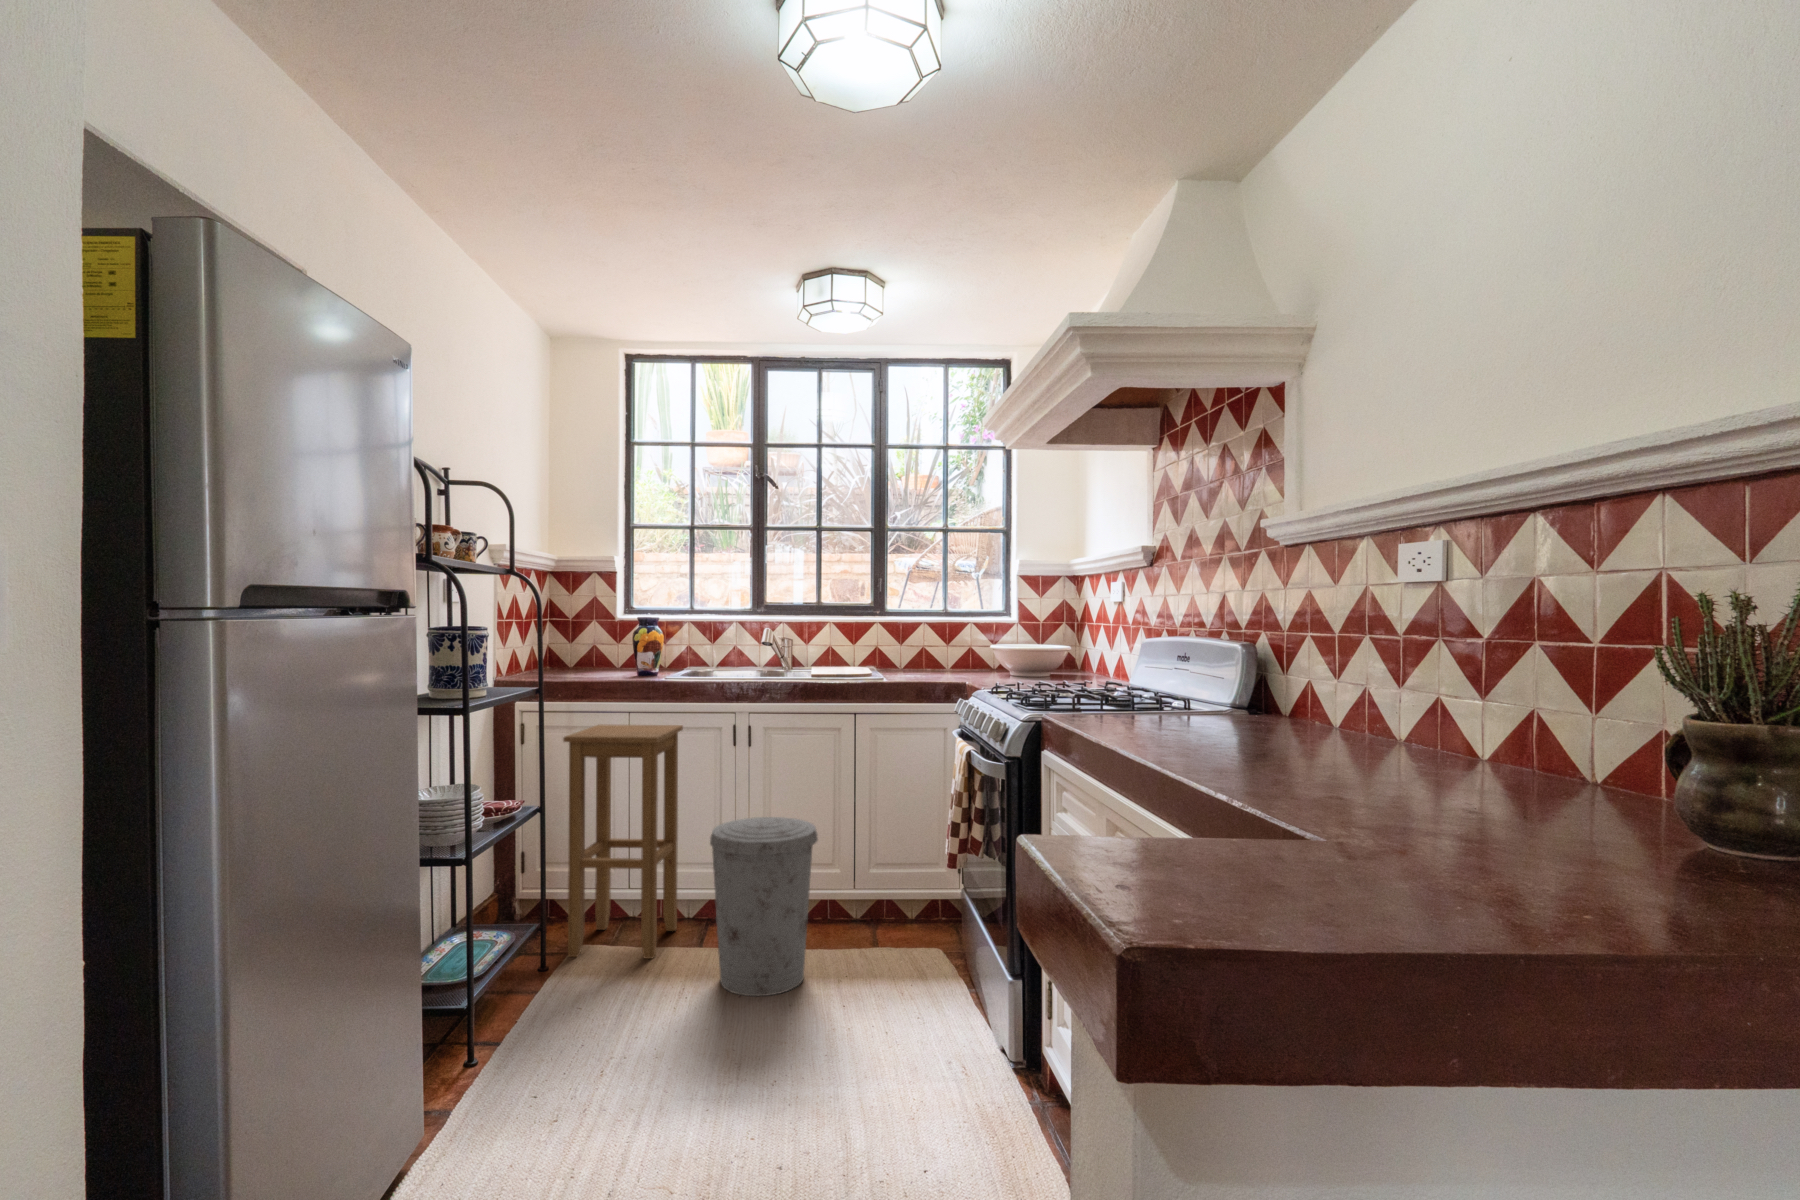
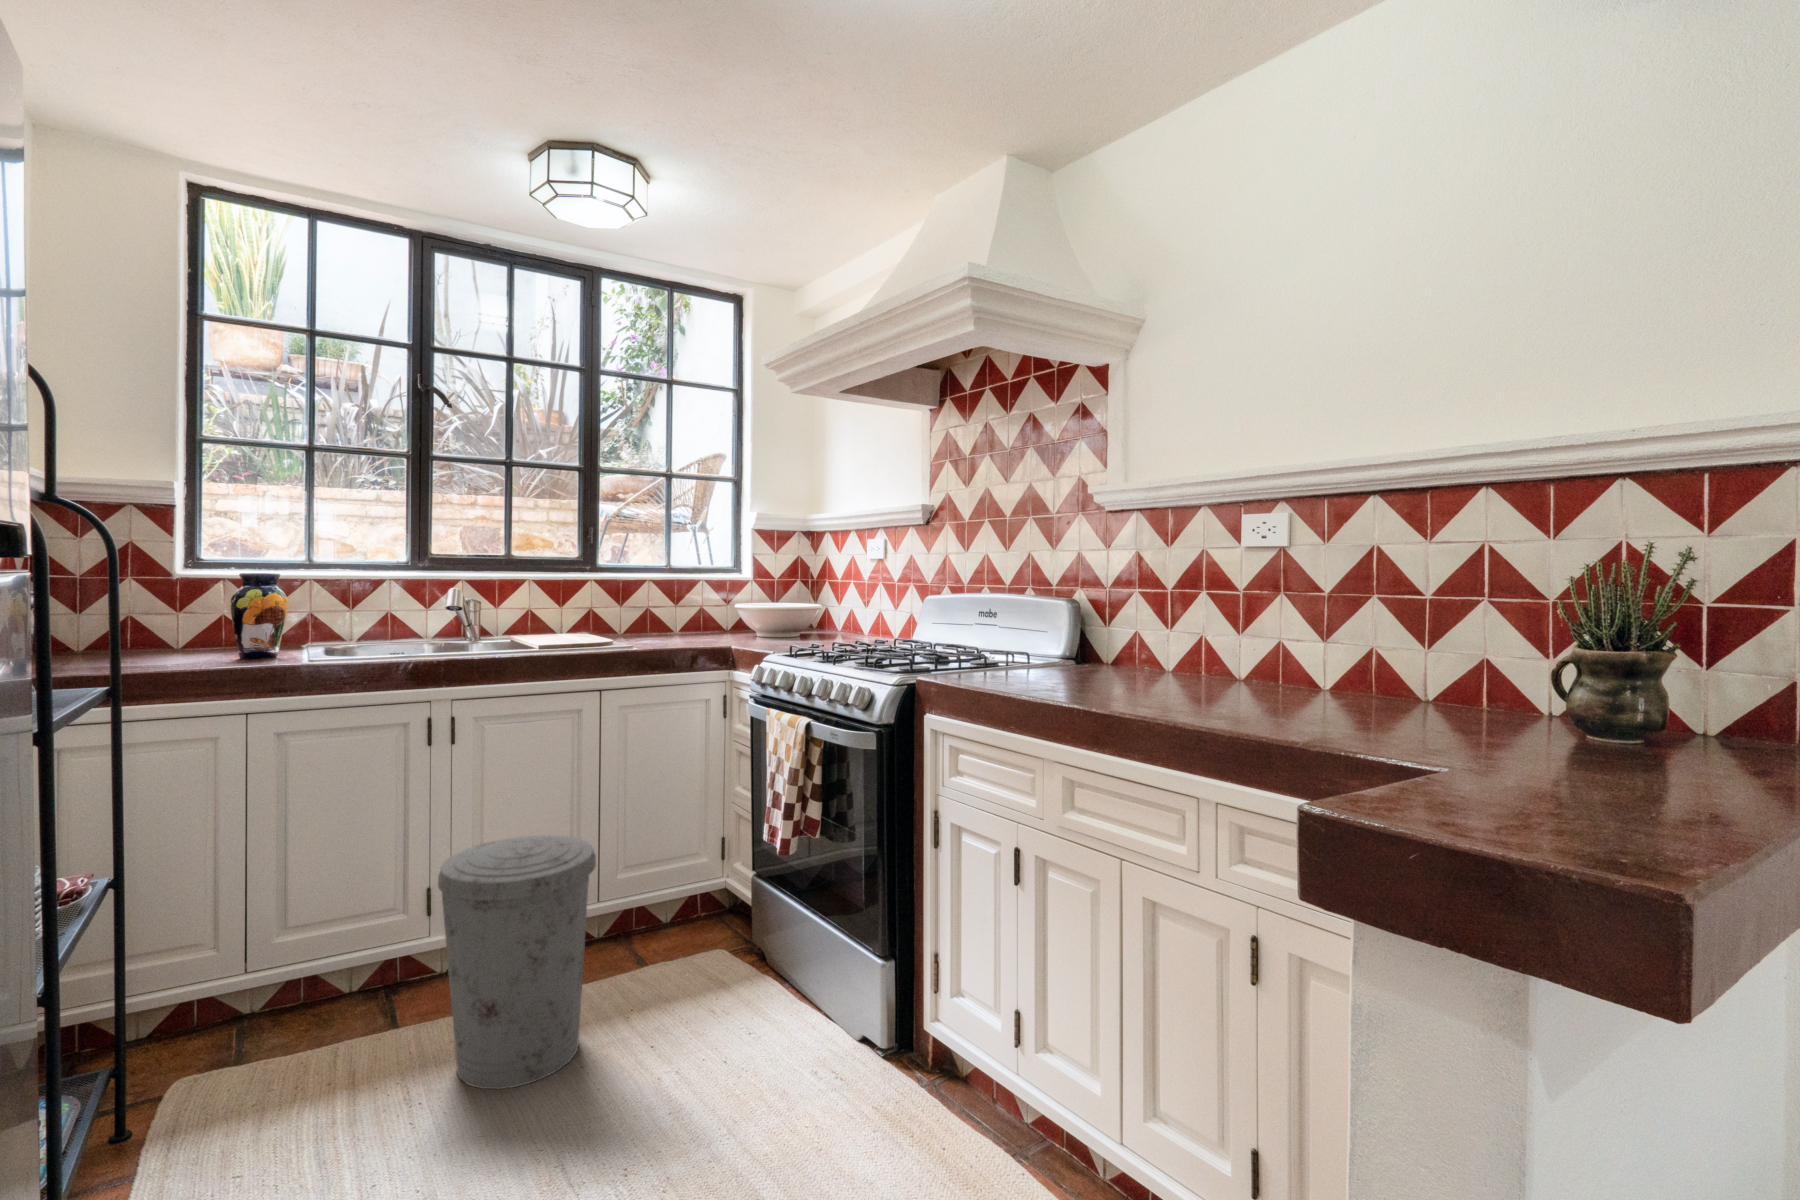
stool: present [563,724,683,959] -> none [147,725,348,1102]

